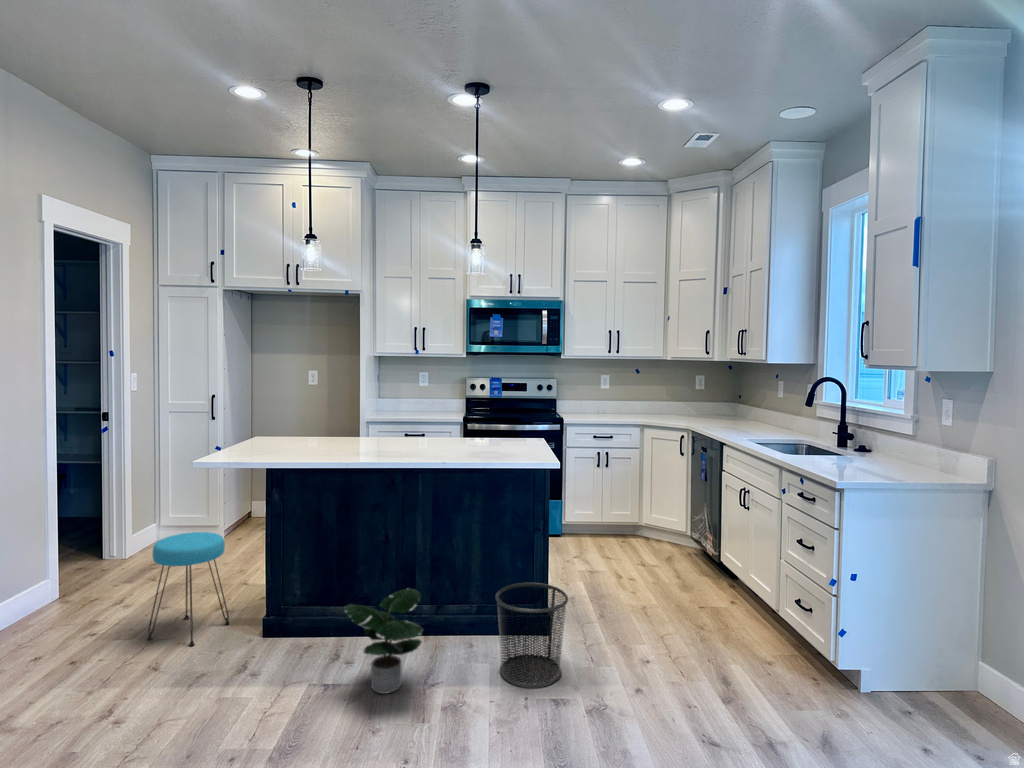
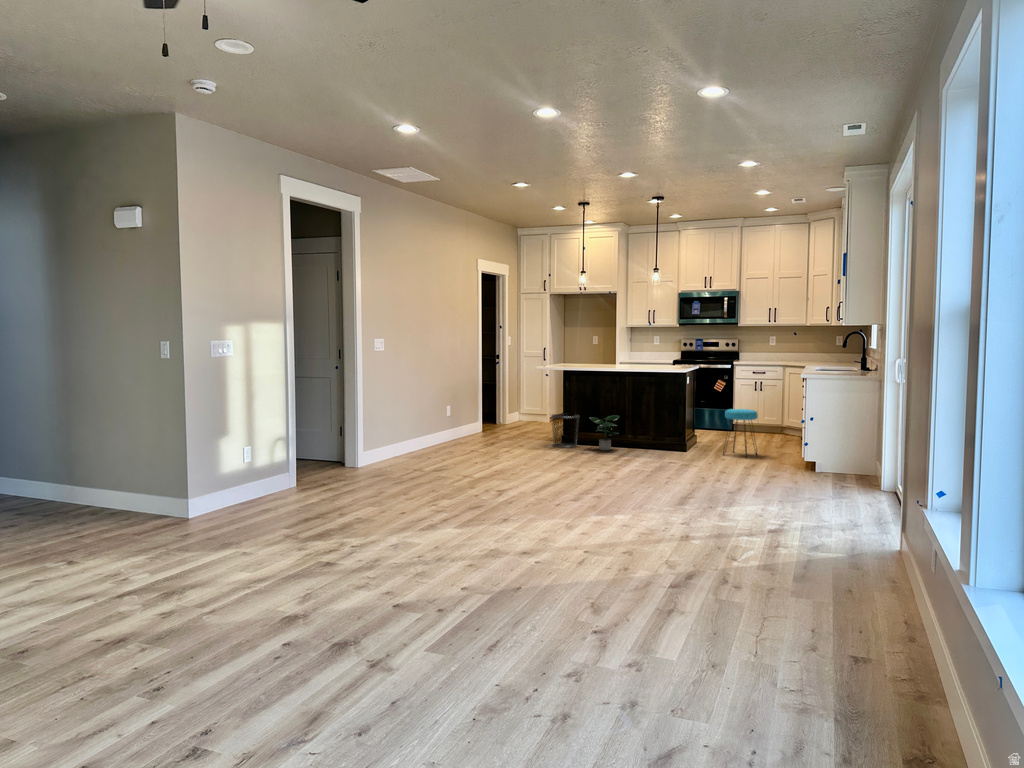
stool: present [147,532,230,645] -> present [723,409,758,457]
waste bin: present [496,583,568,687] -> present [551,414,579,448]

